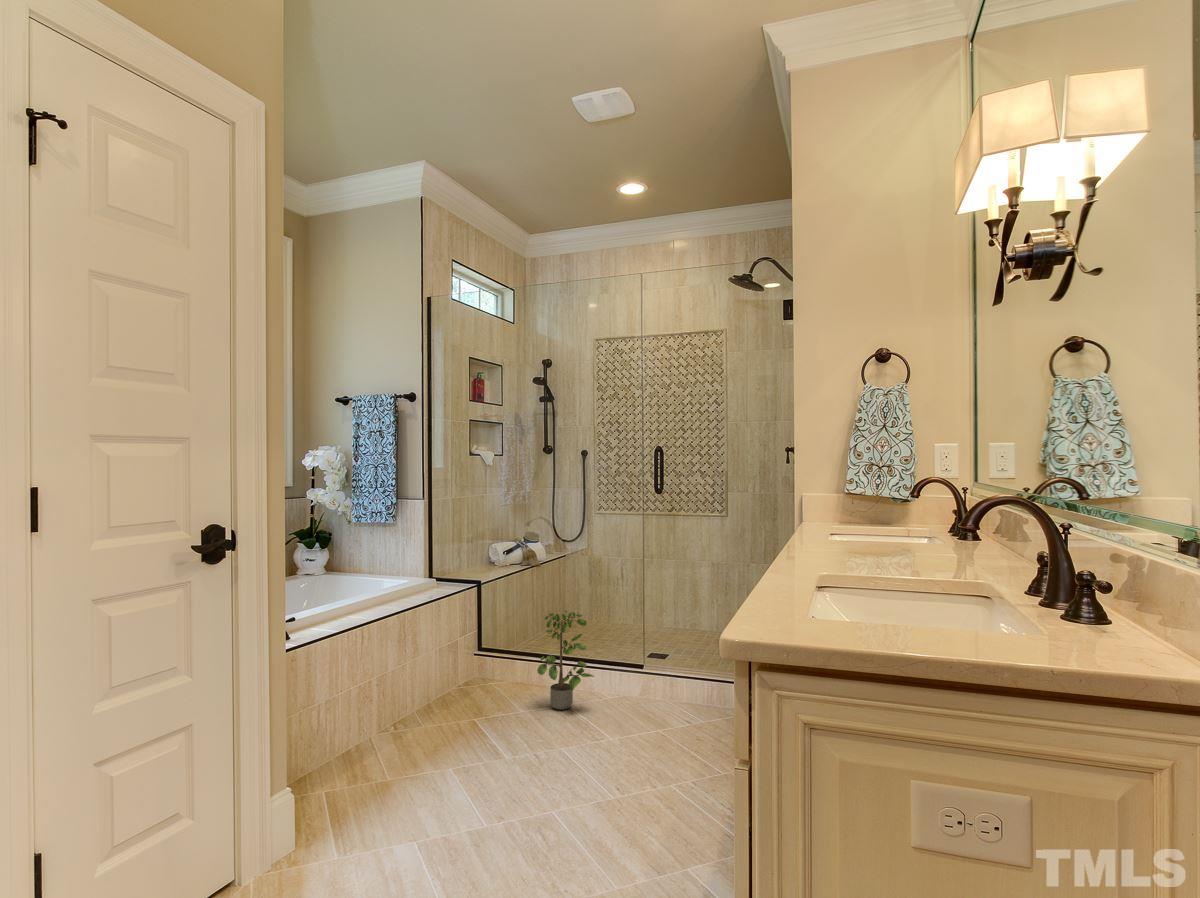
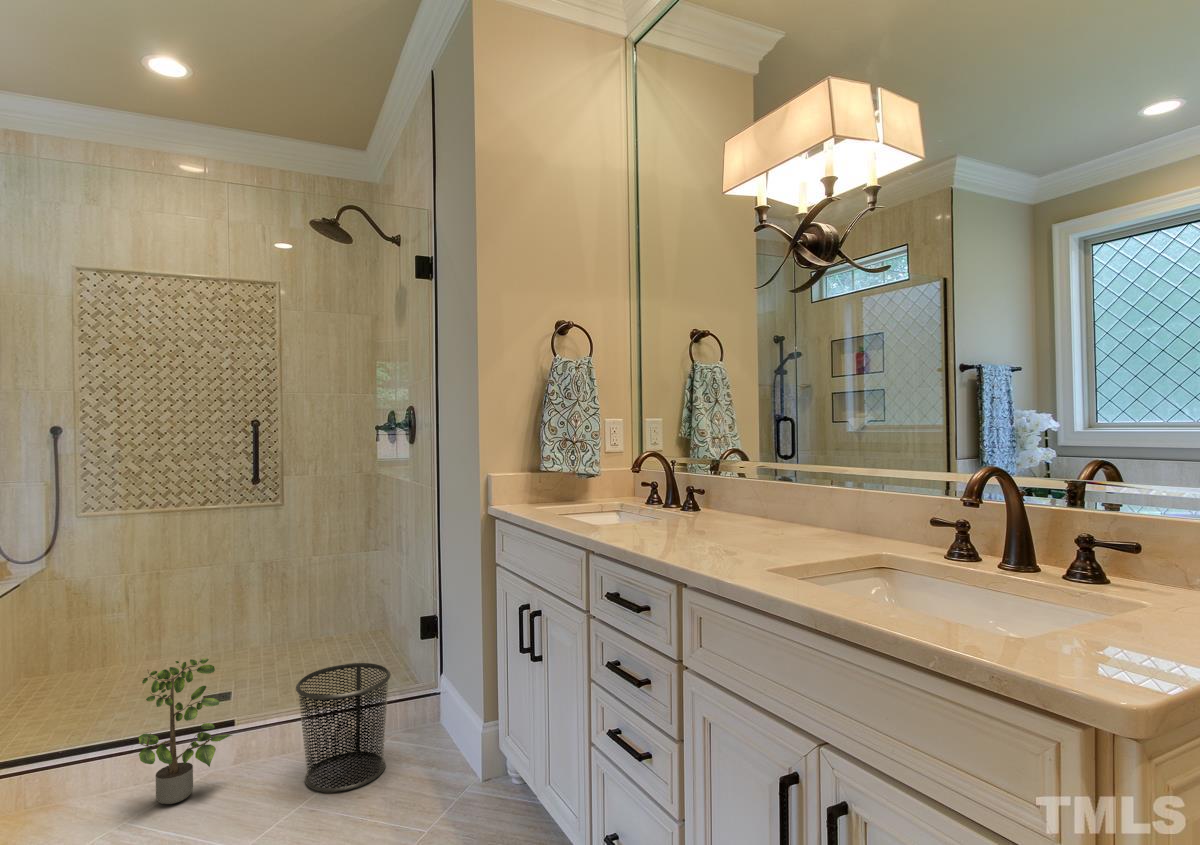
waste bin: none [615,648,690,753] -> present [296,663,391,792]

